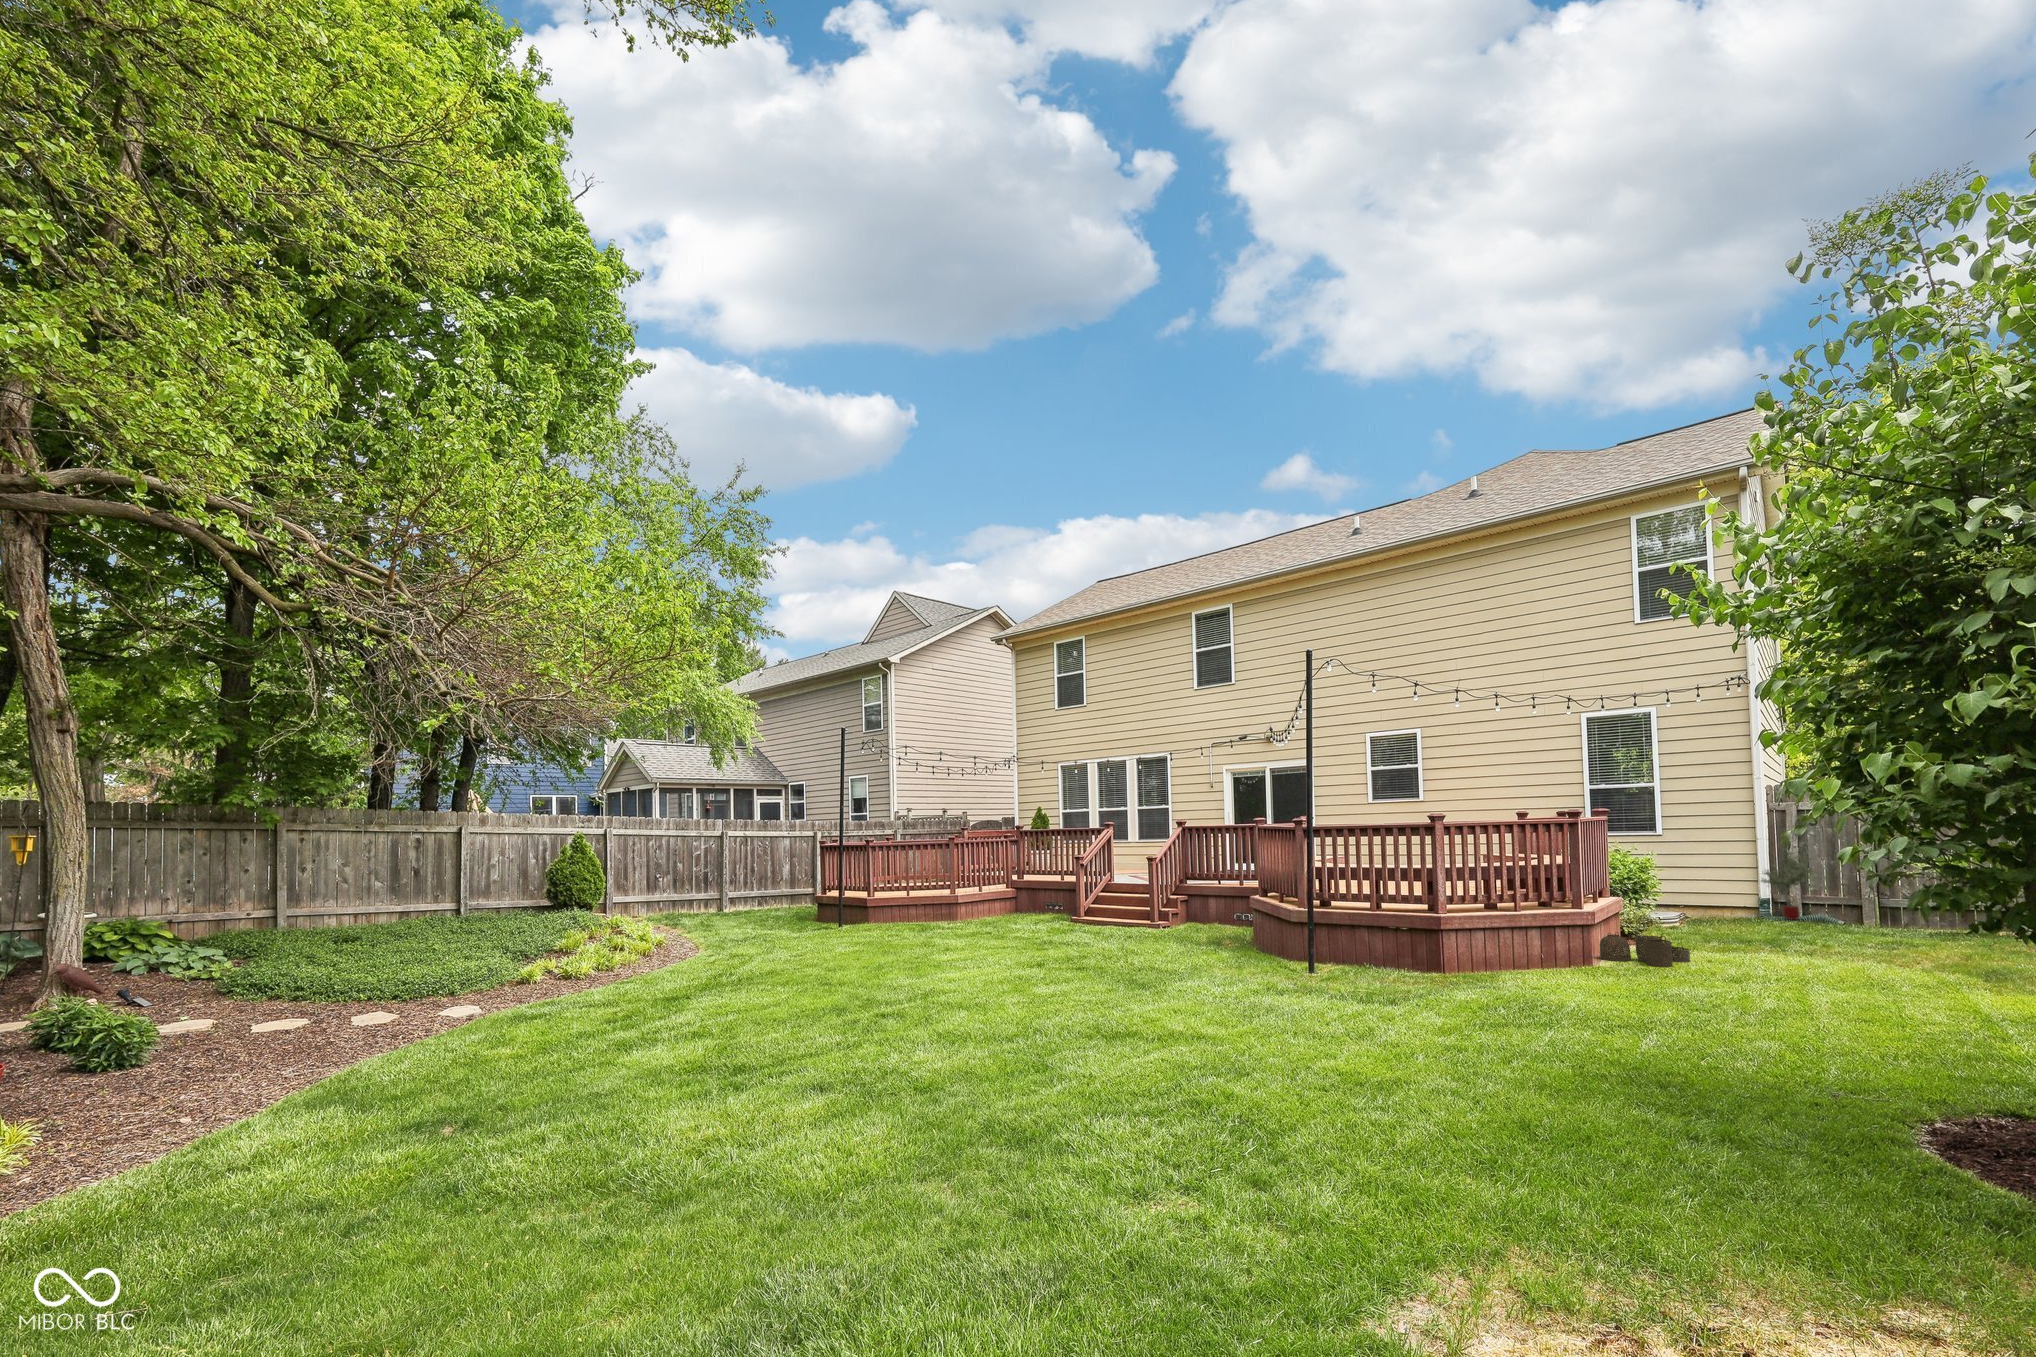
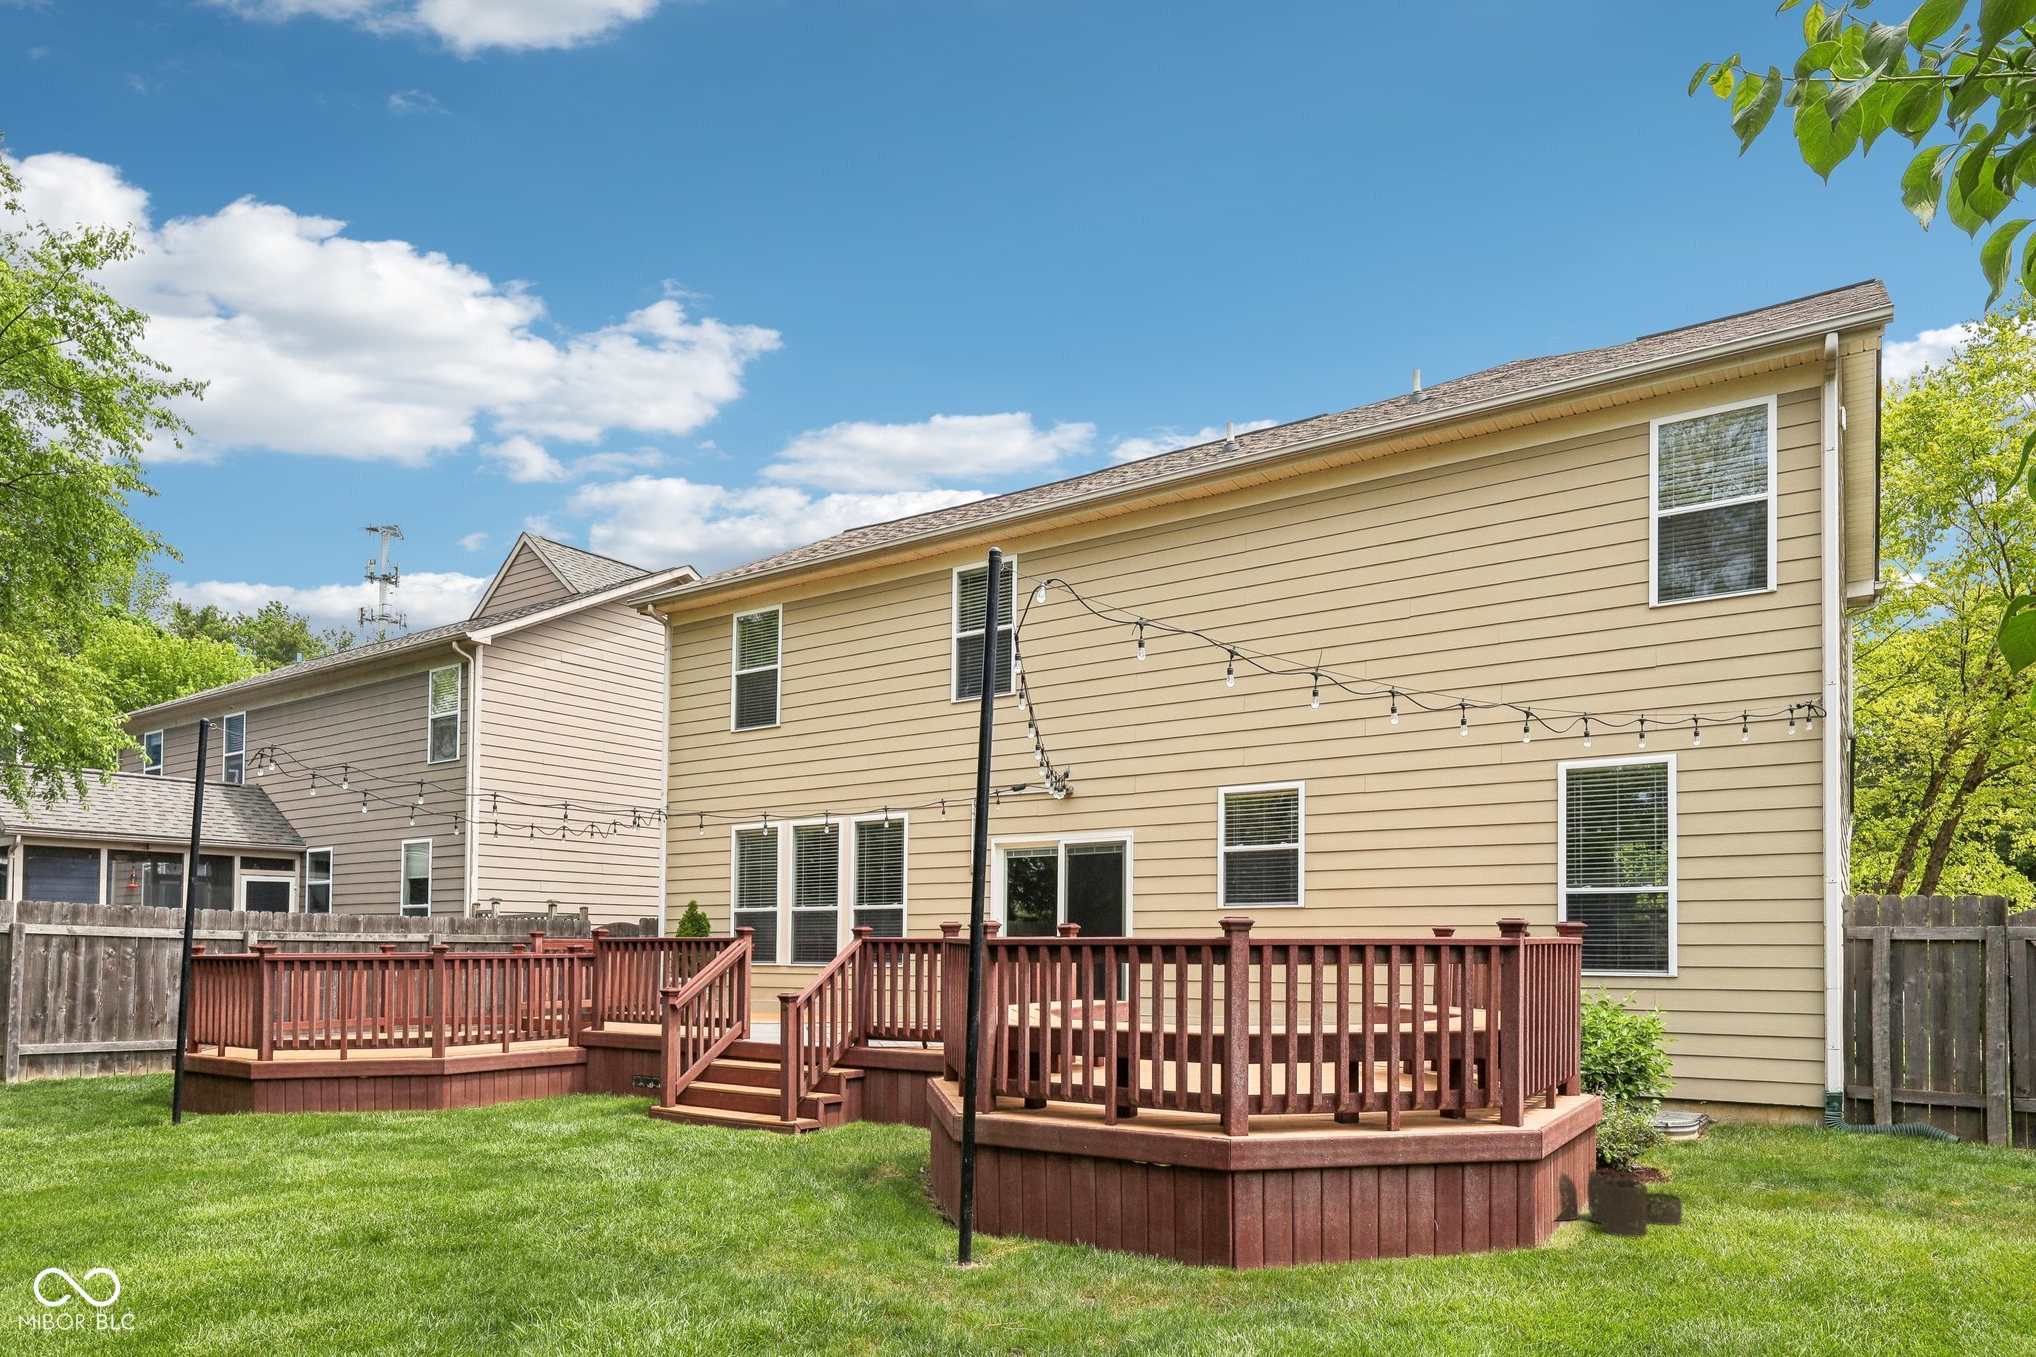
potted tree: present [1761,849,1813,920] -> none [1826,1004,1915,1132]

